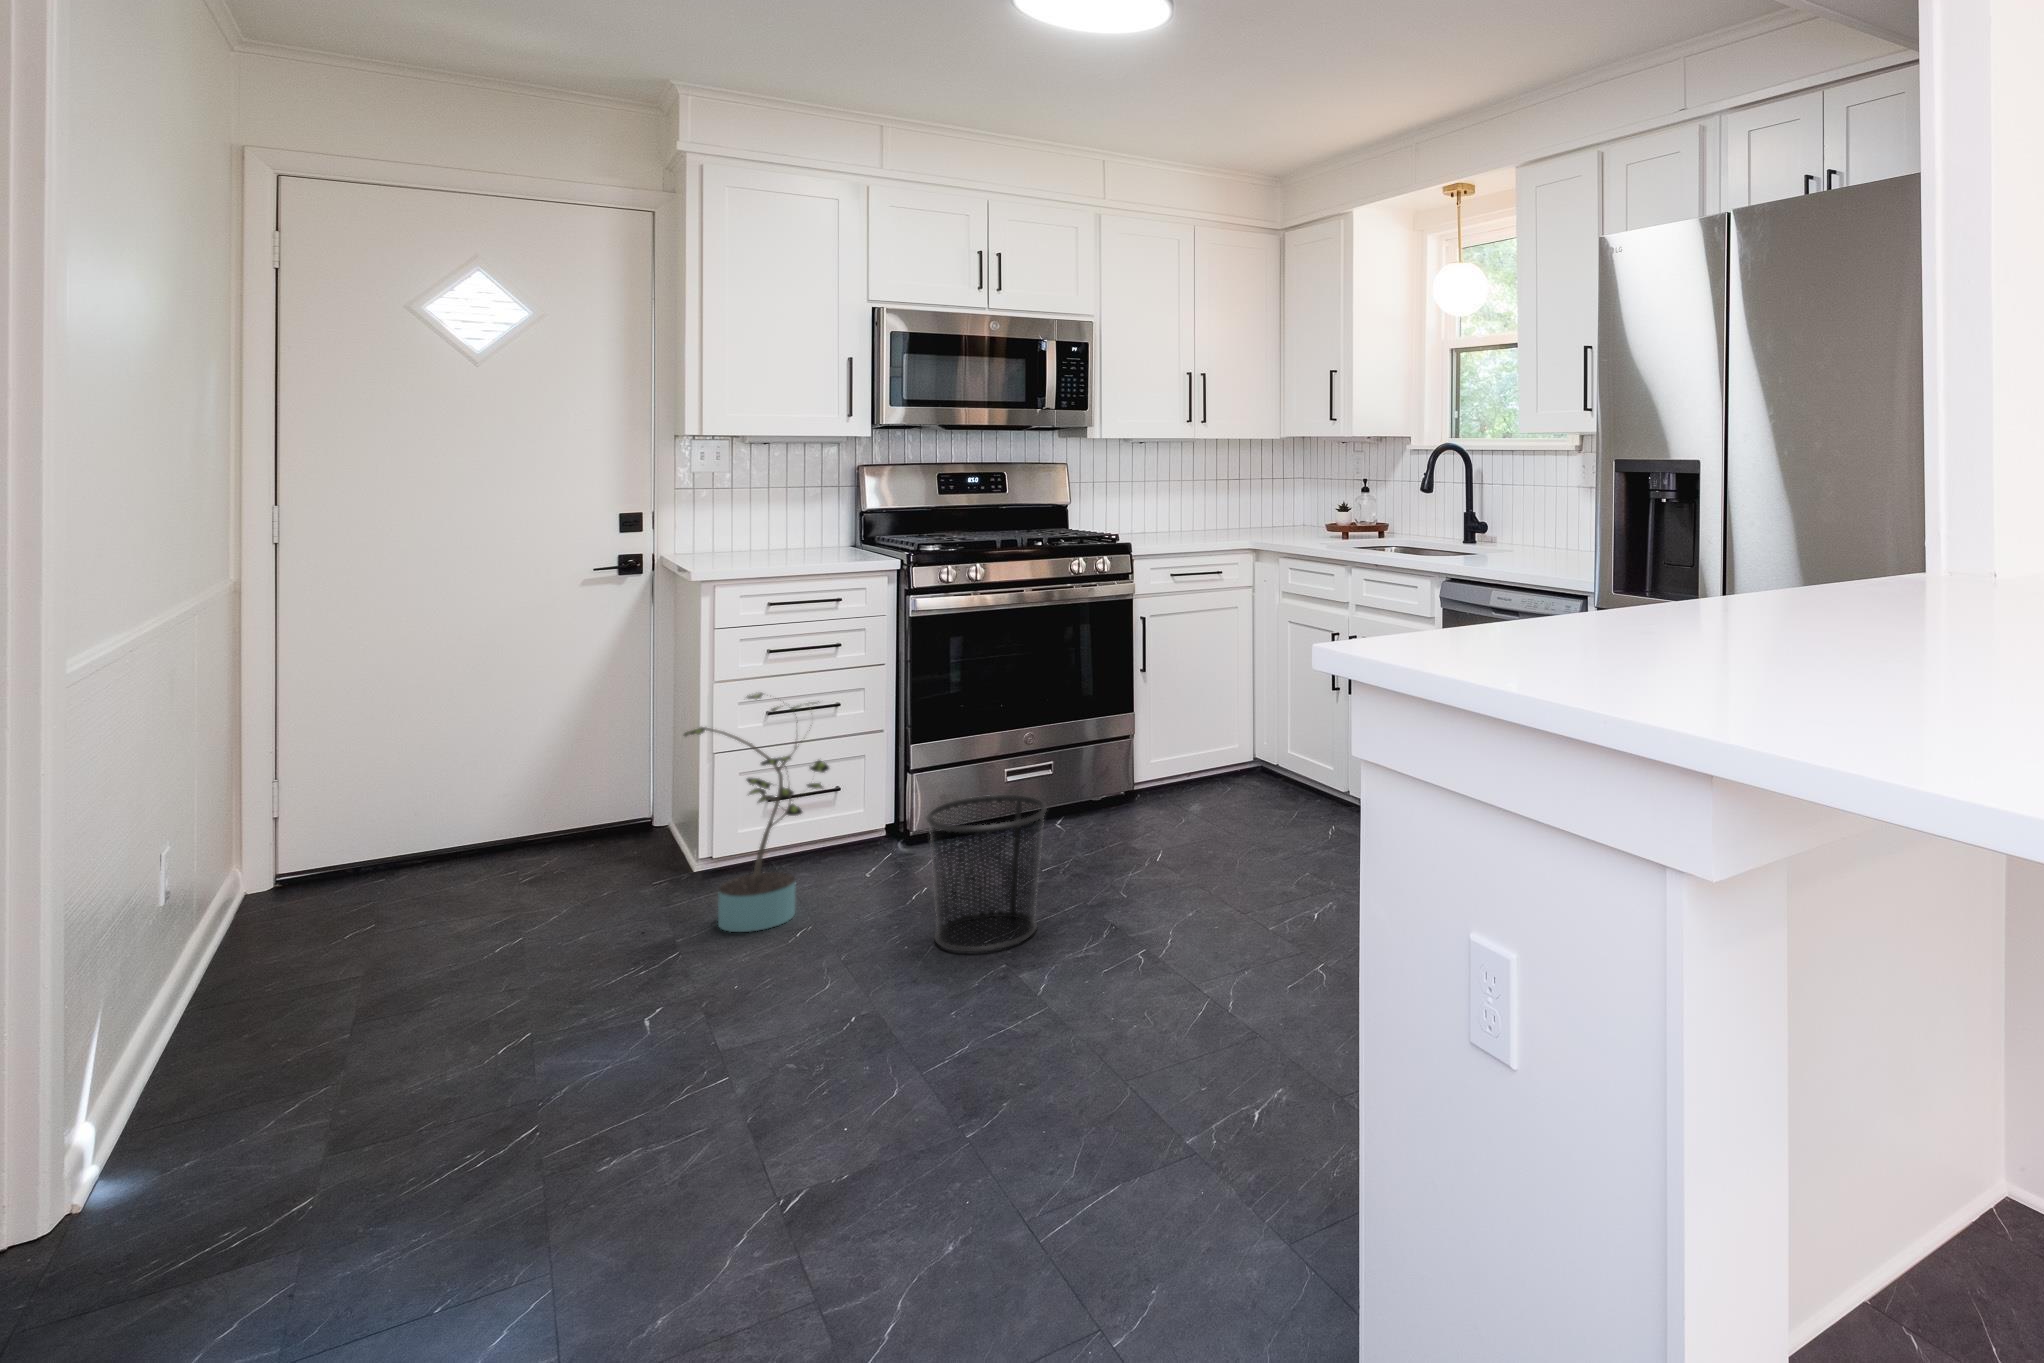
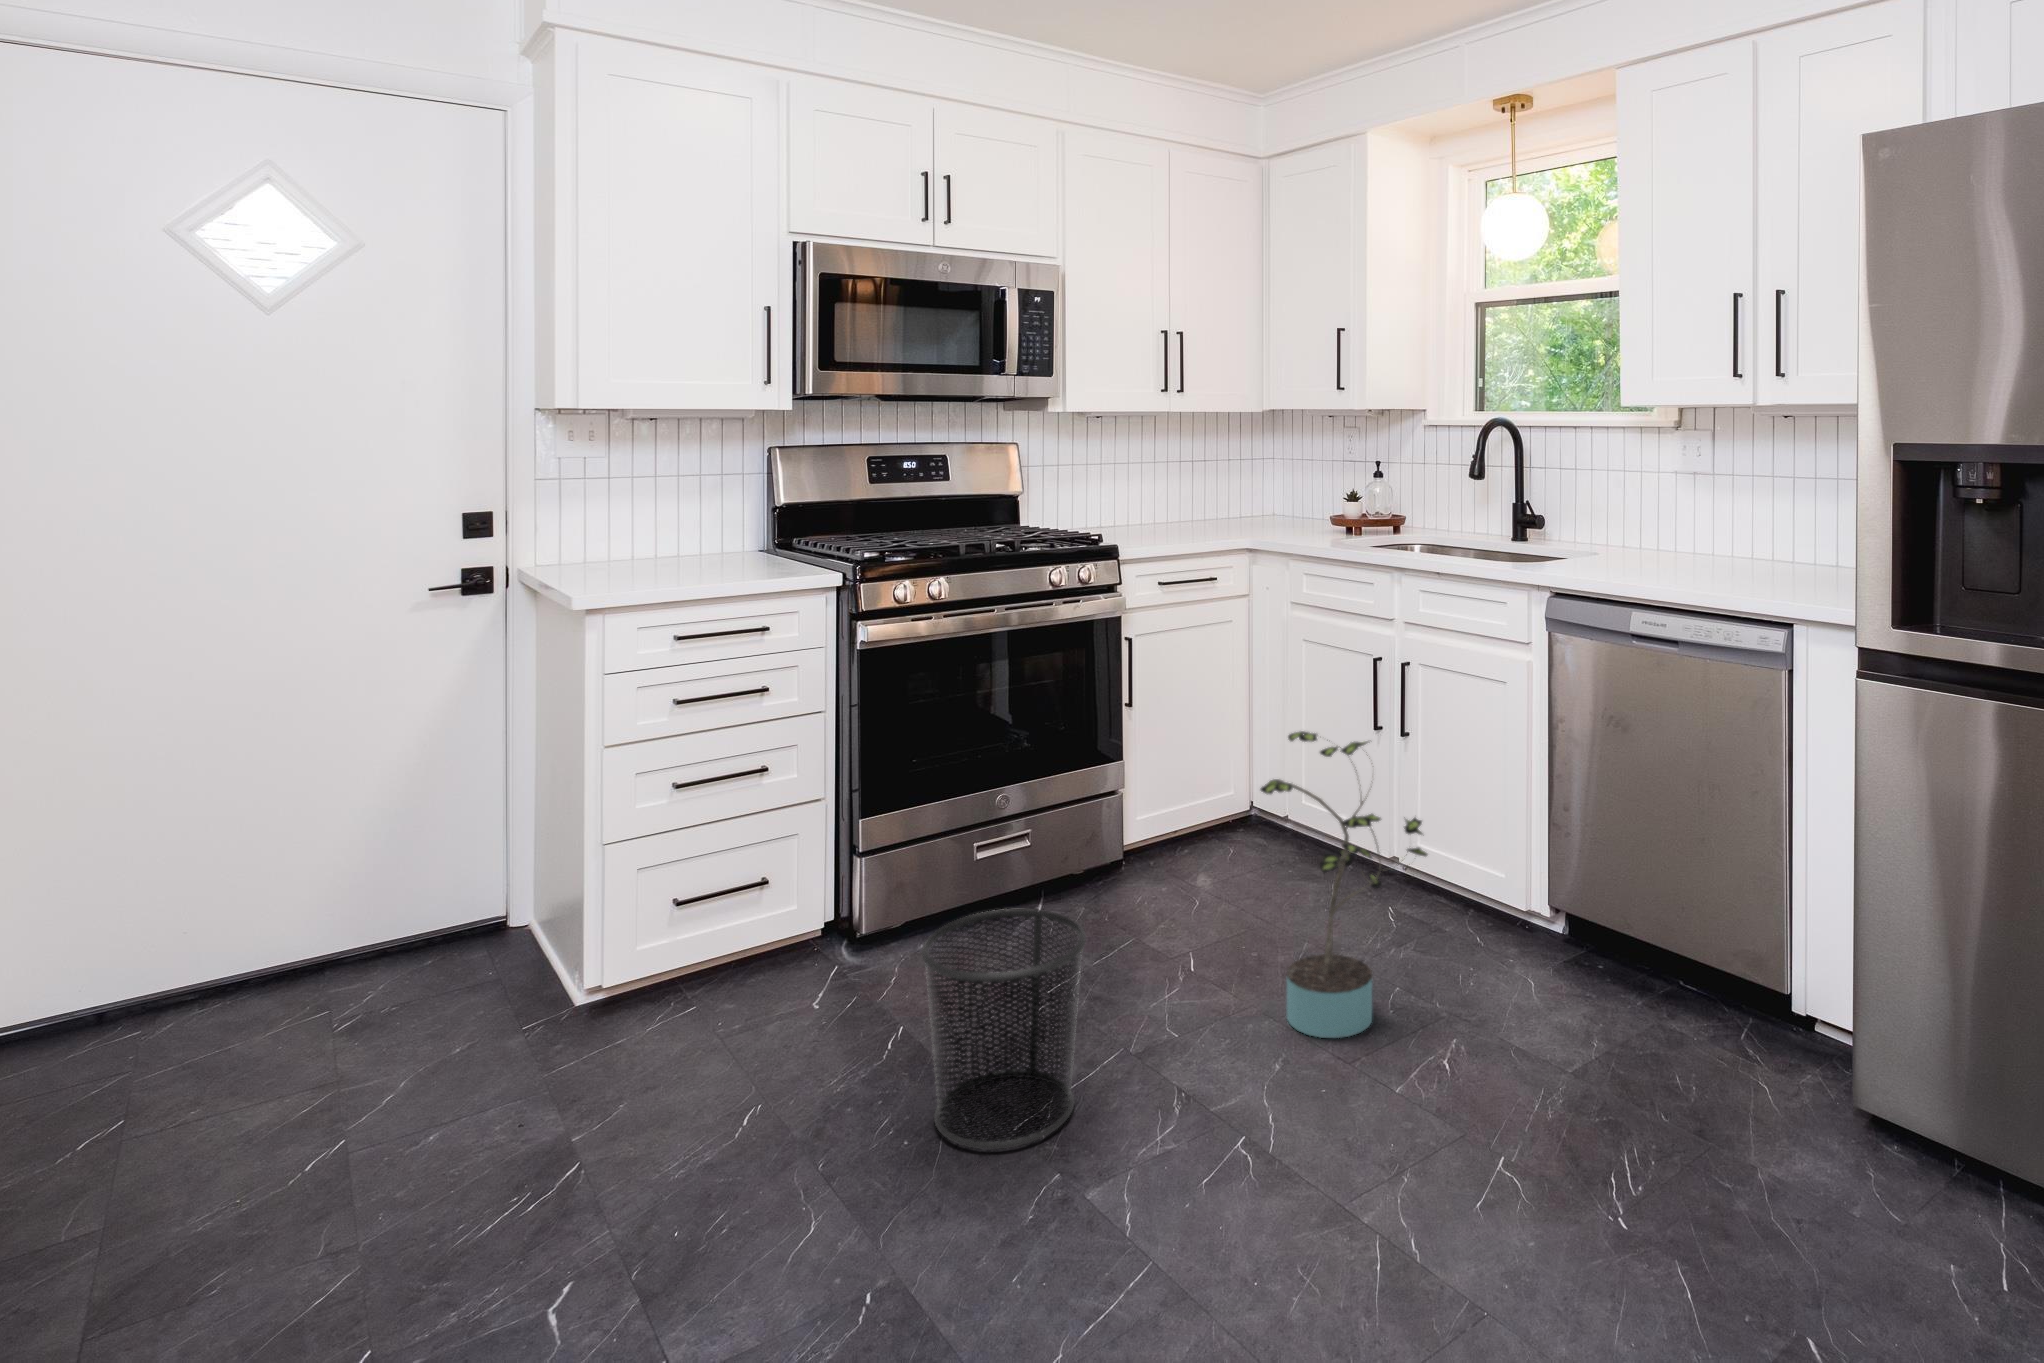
potted plant: present [684,693,829,932] -> present [1261,731,1427,1038]

